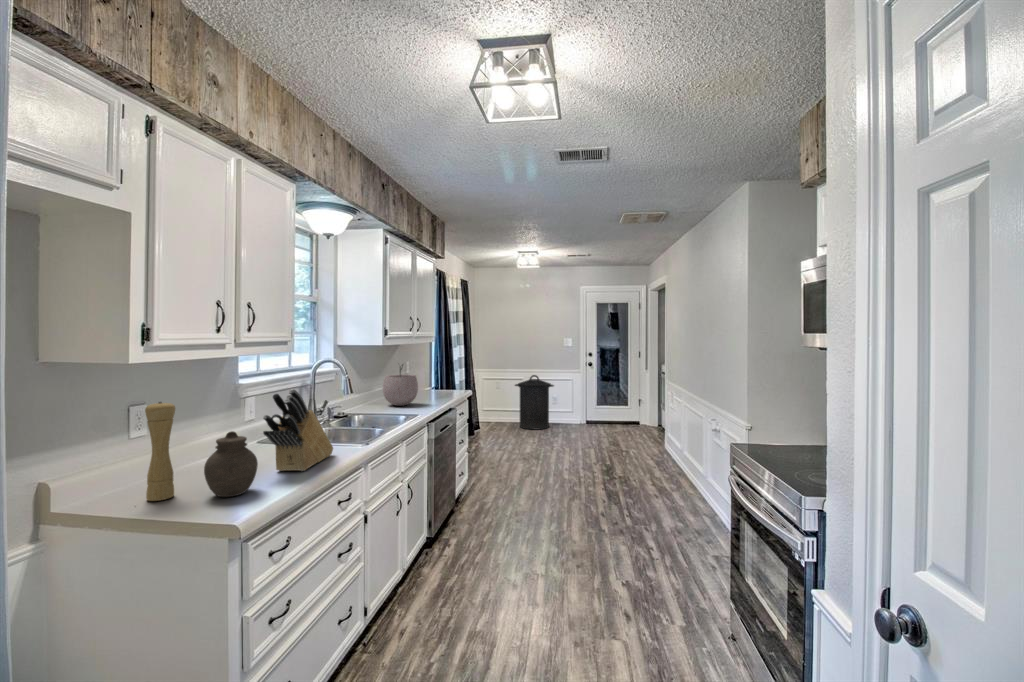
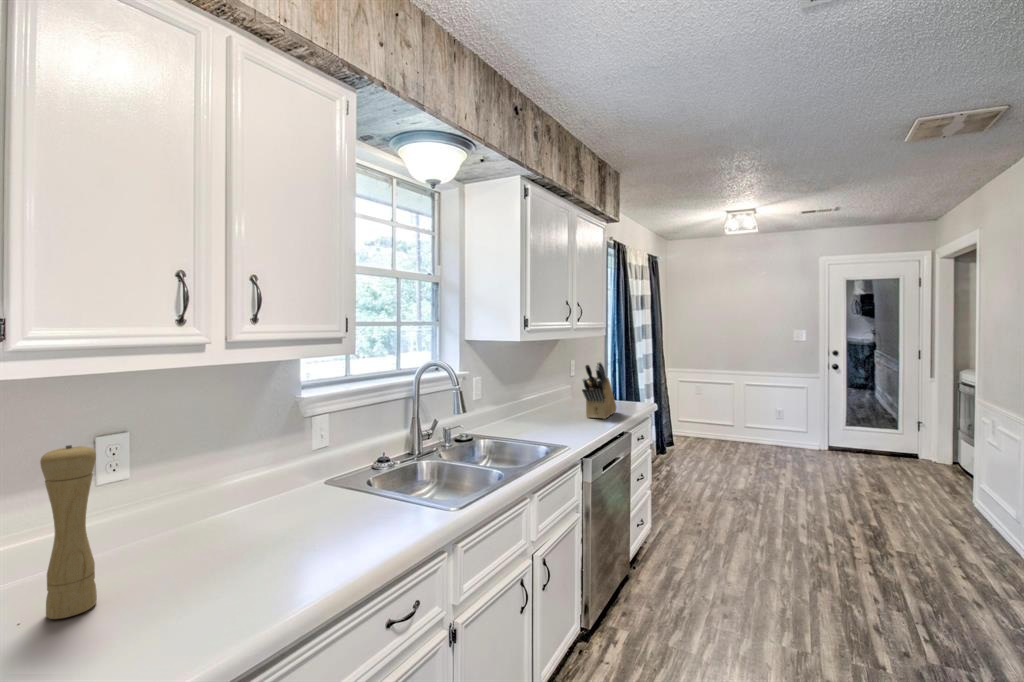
plant pot: present [383,365,418,406] -> none [523,365,571,426]
trash can: present [515,375,554,429] -> none [717,378,777,453]
knife block: present [263,389,333,471] -> present [582,362,616,419]
jar: present [204,431,258,497] -> none [110,508,214,634]

